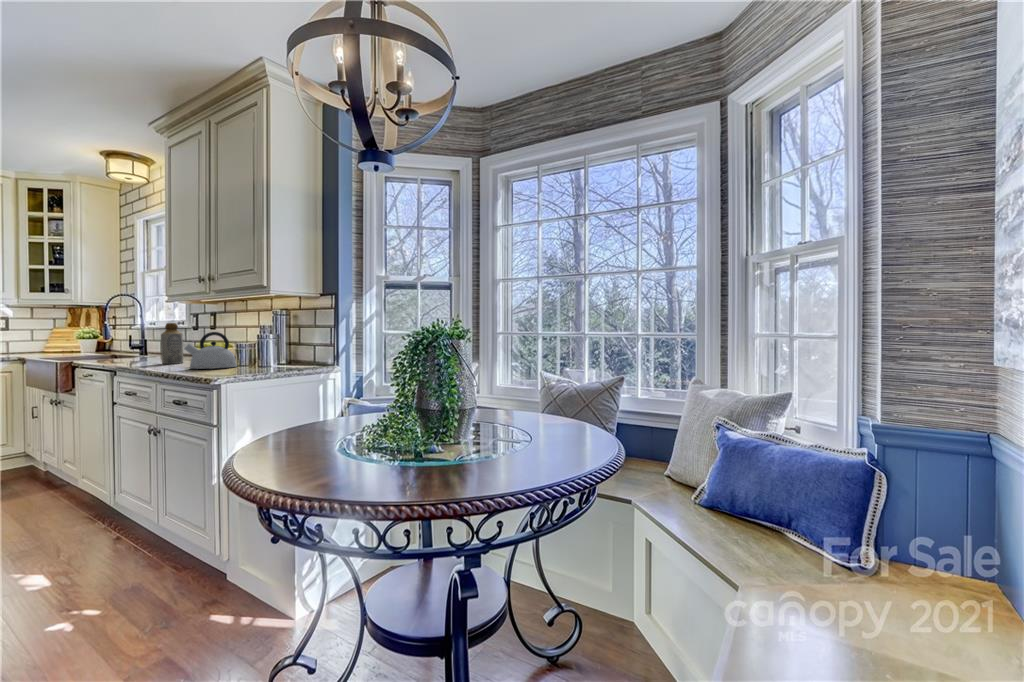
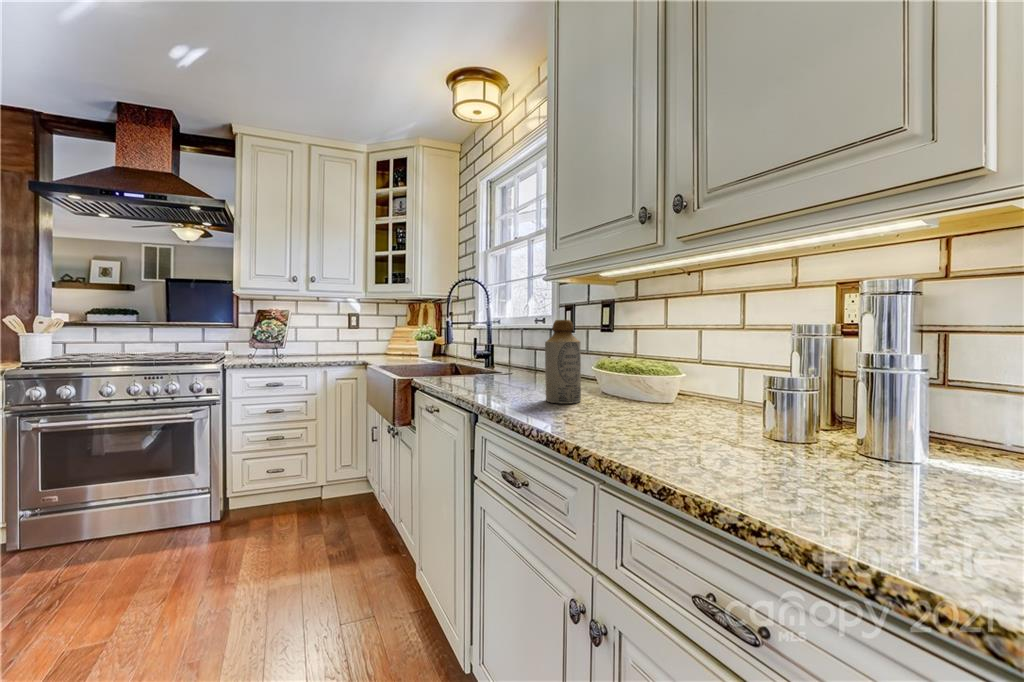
kettle: present [184,332,237,369] -> none [637,344,769,457]

